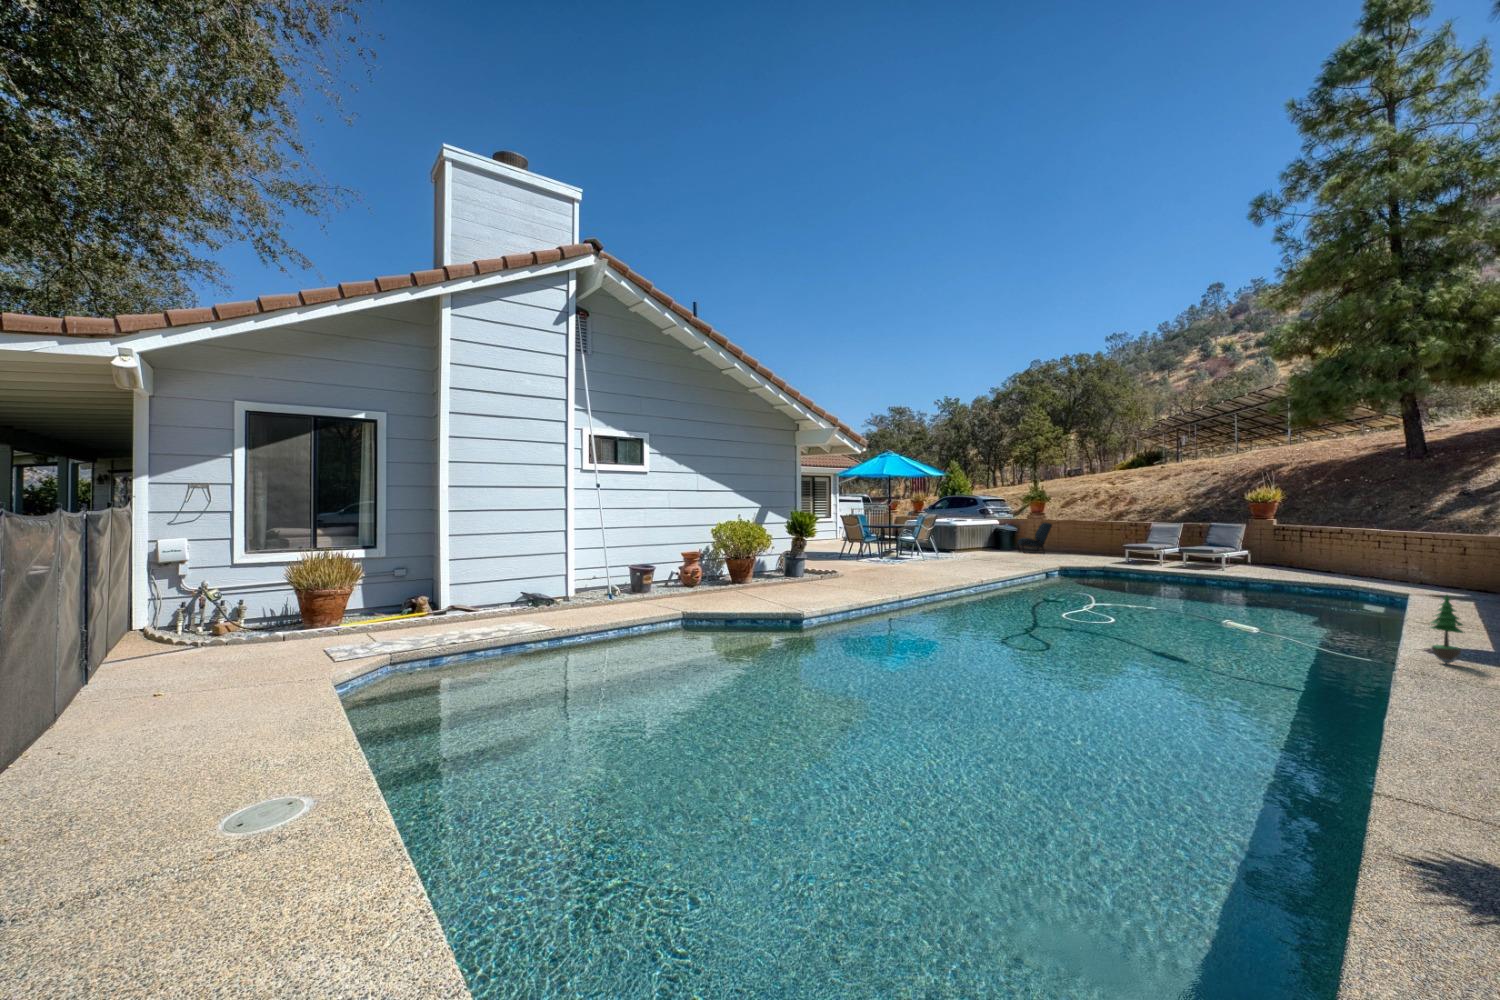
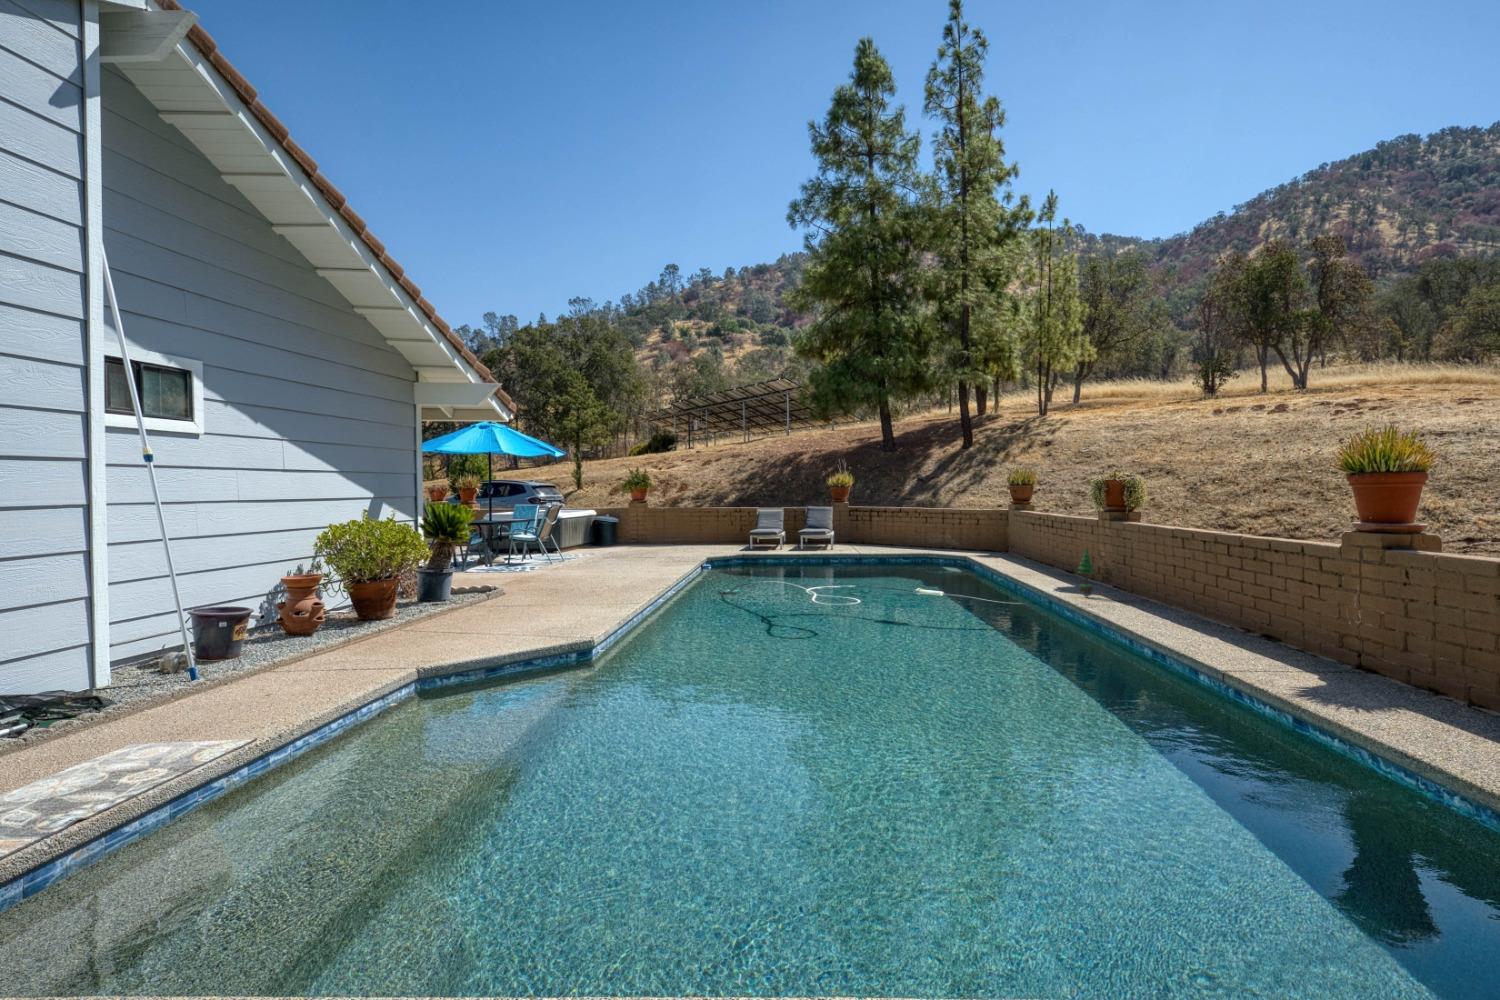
lounge chair: present [1017,523,1052,553] -> none [604,510,643,546]

